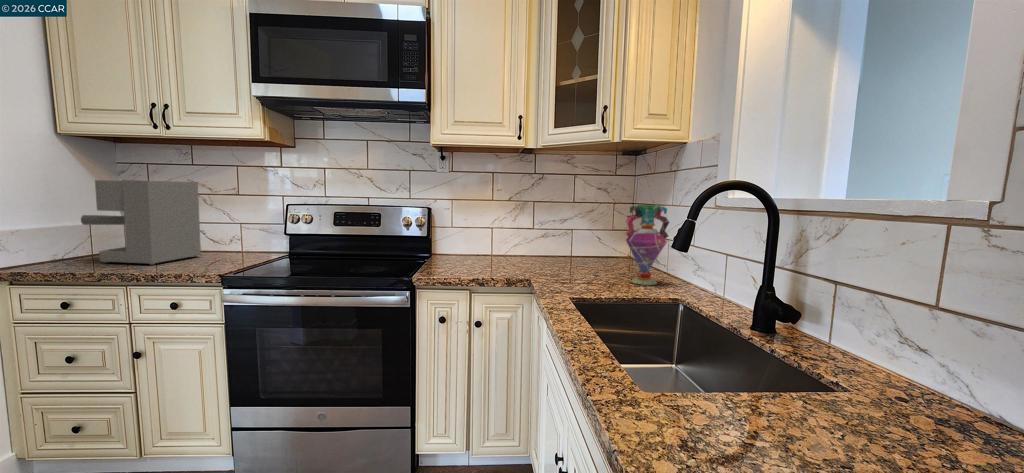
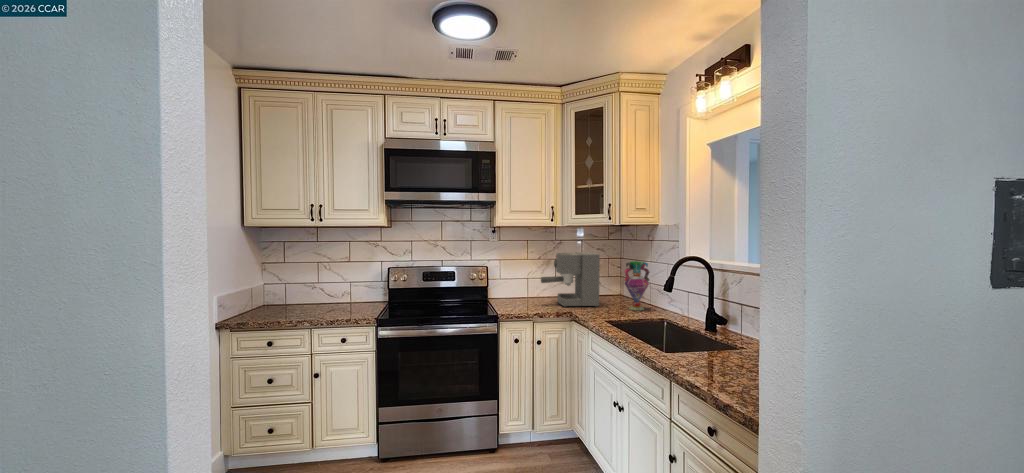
coffee maker: present [81,180,201,265] -> present [541,252,600,307]

